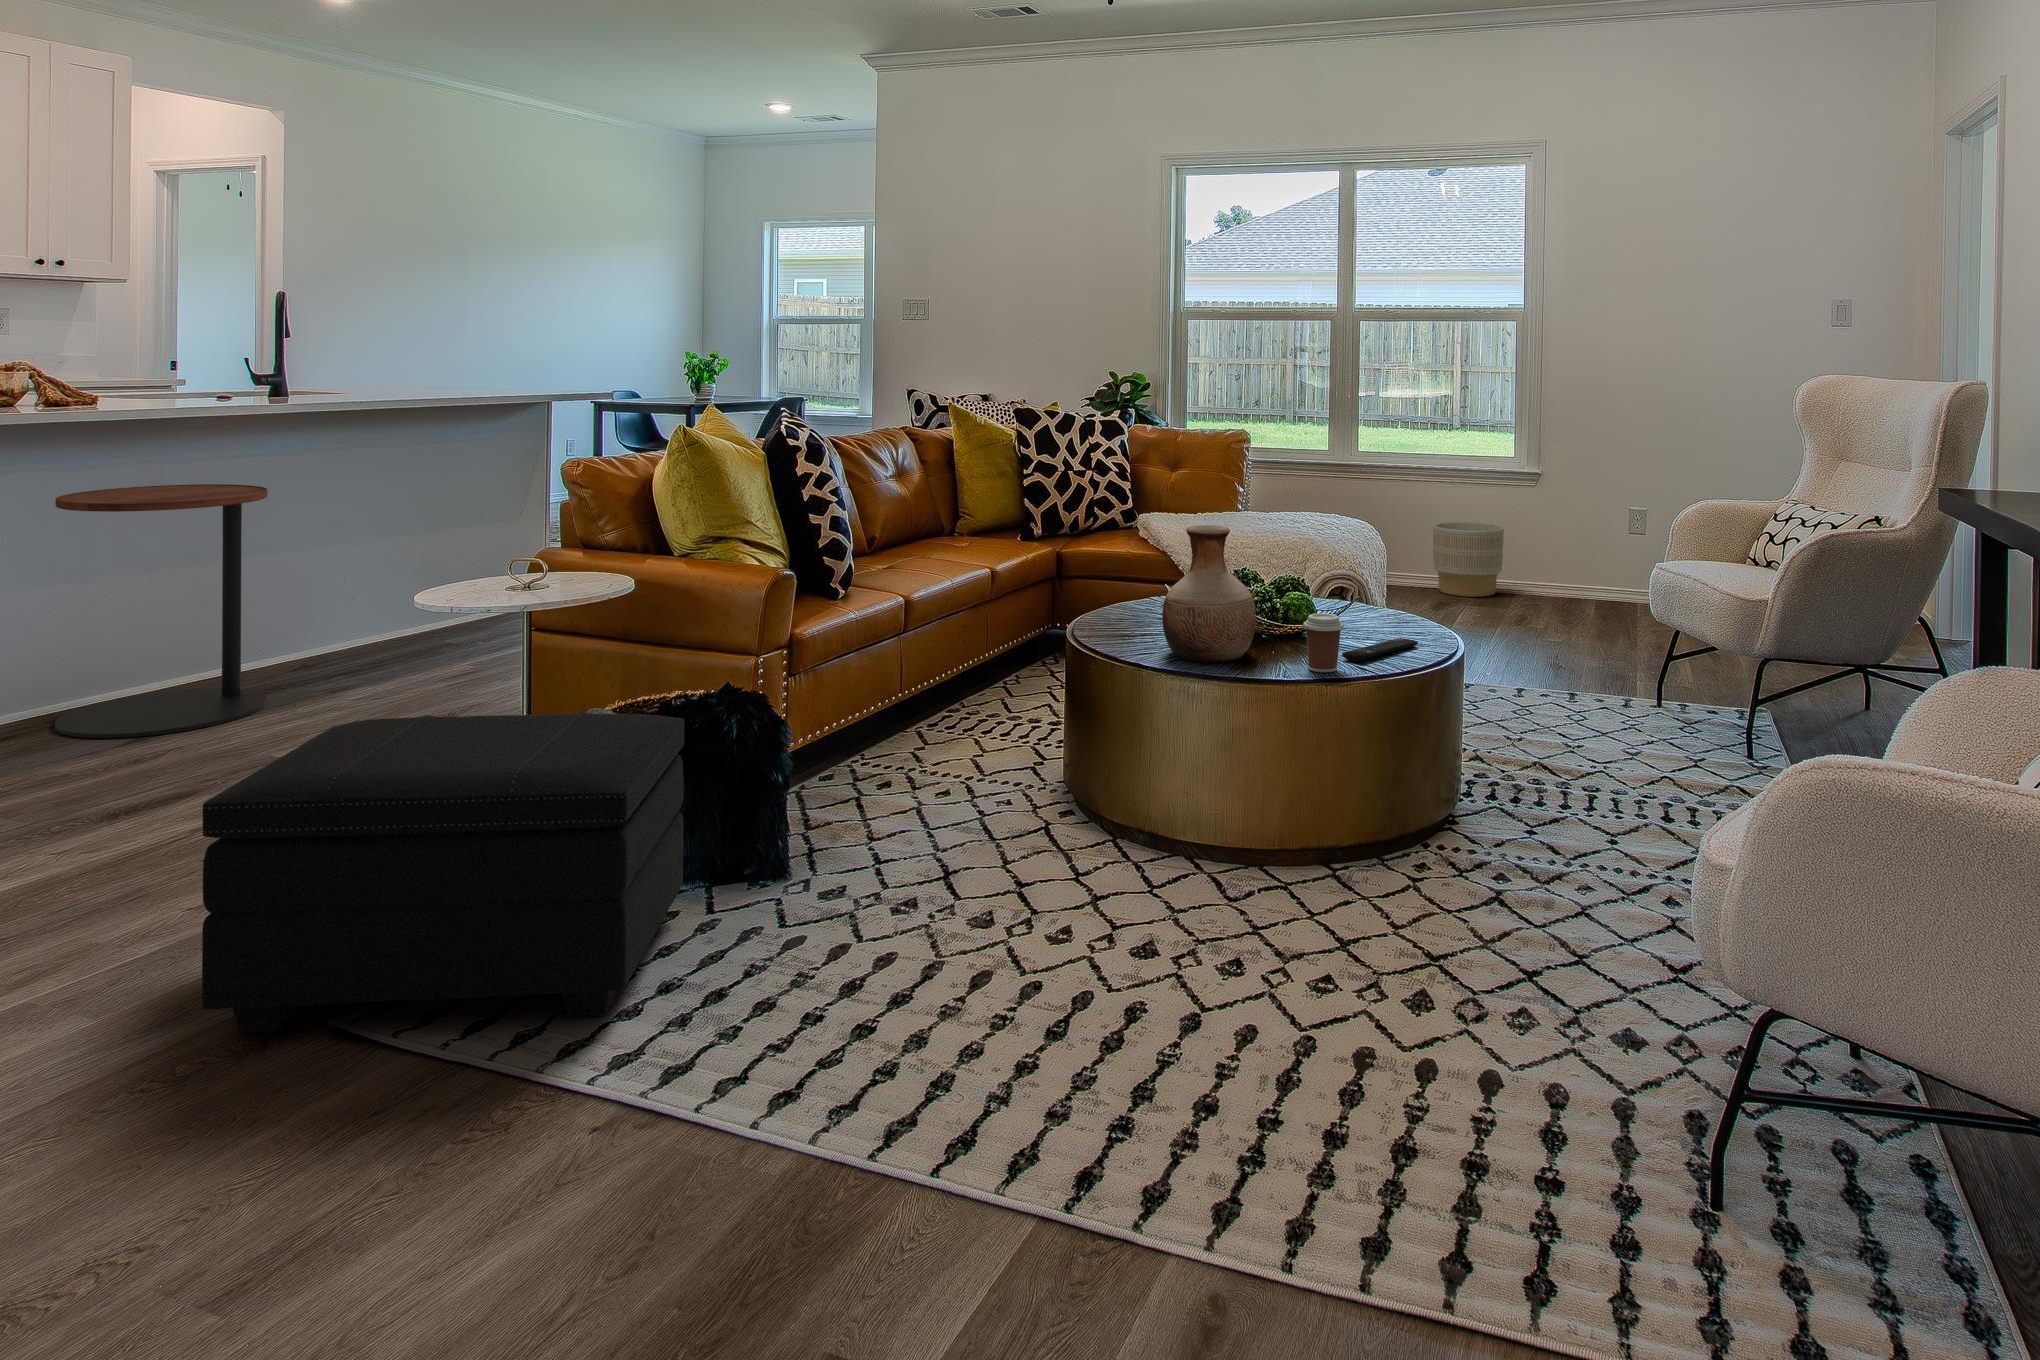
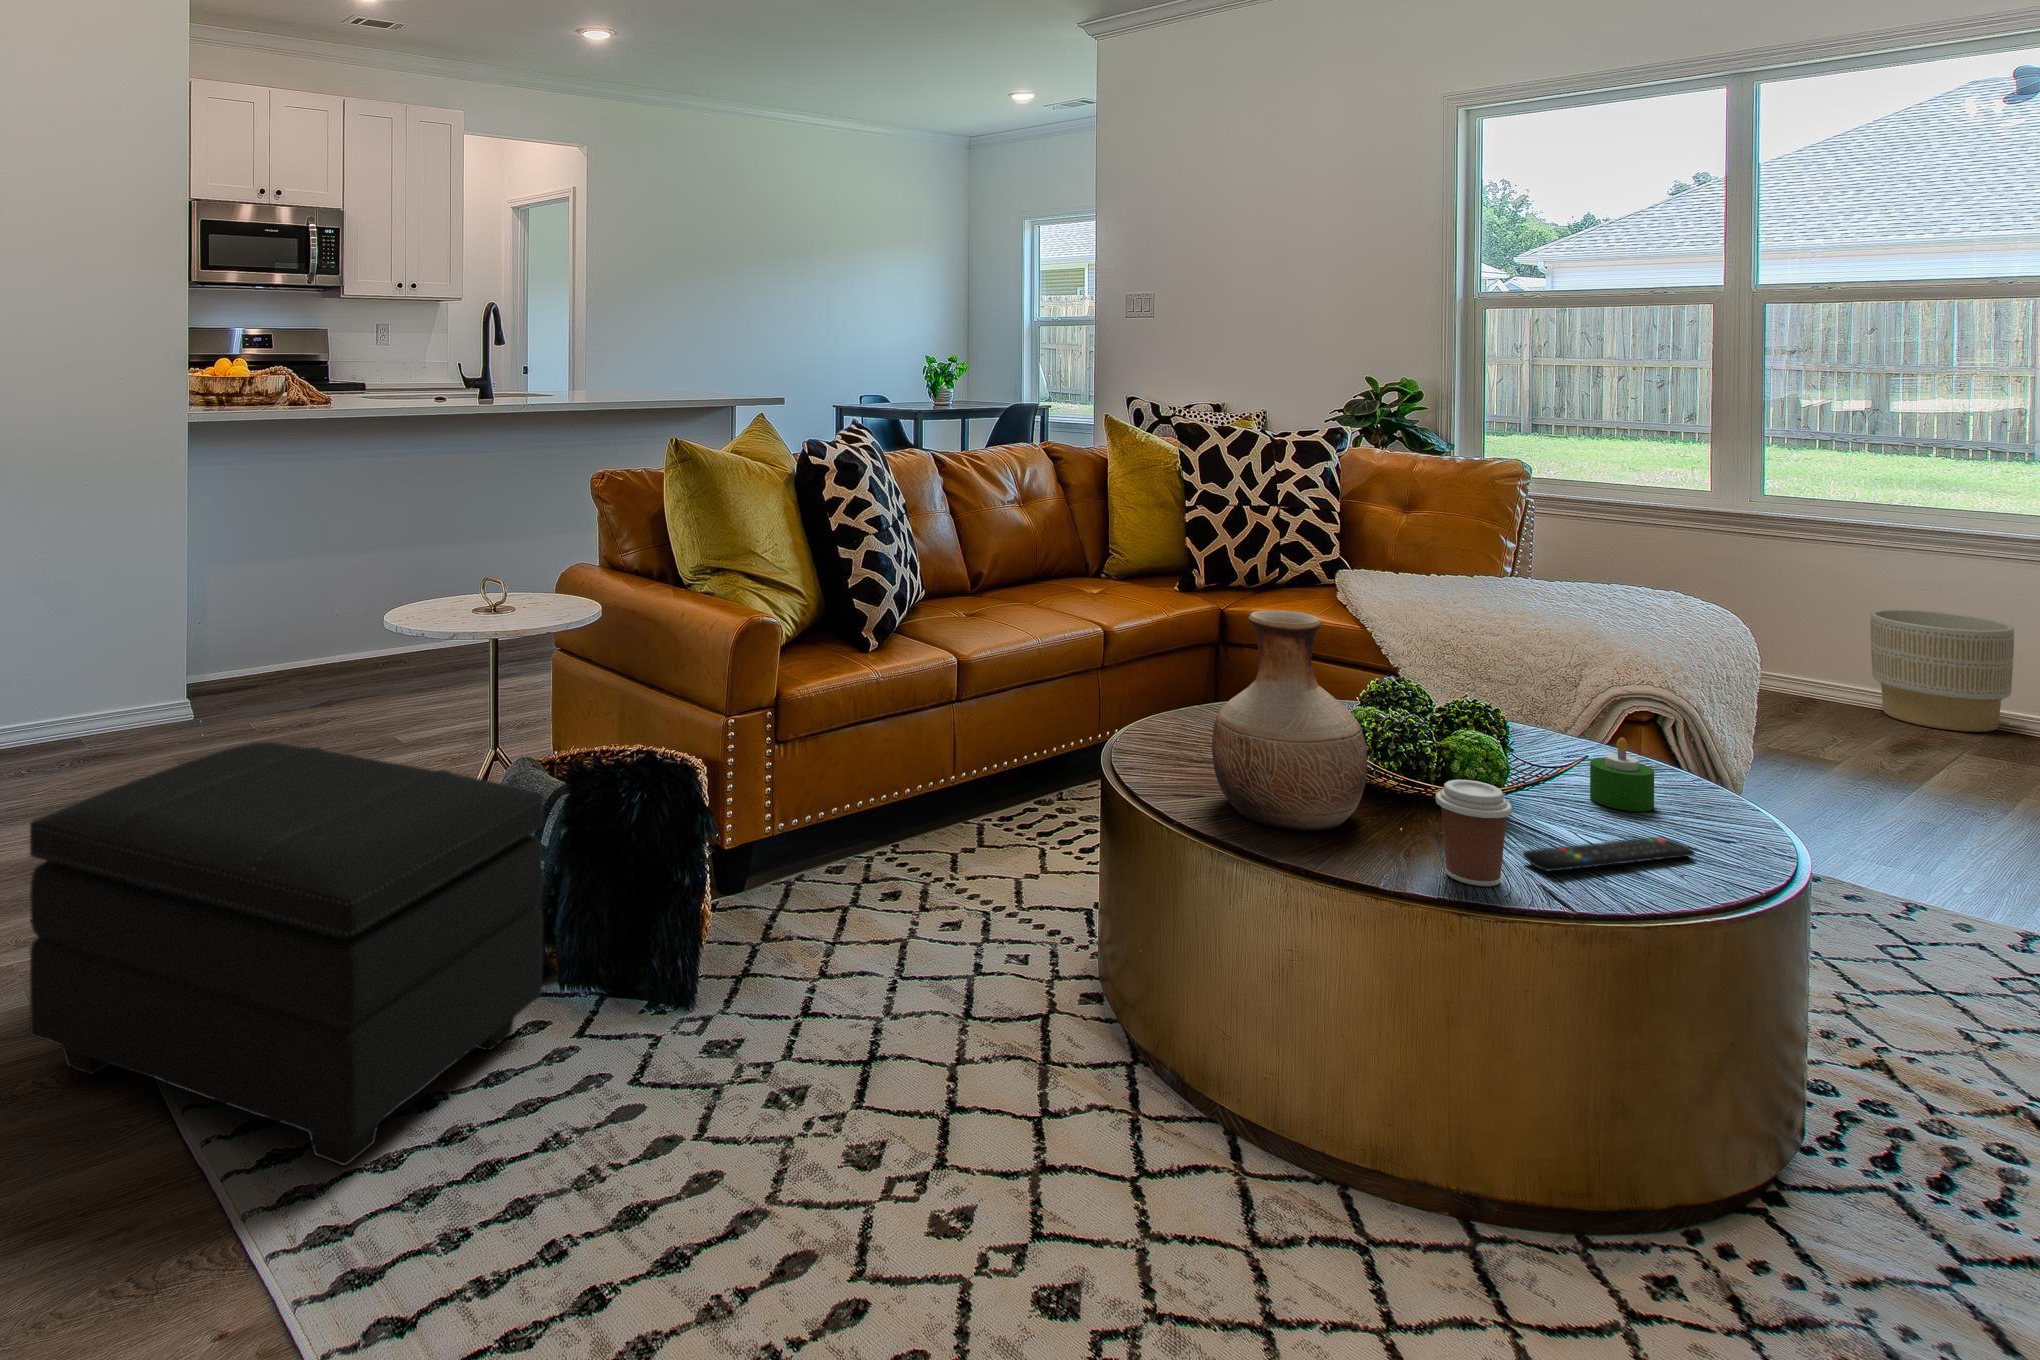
side table: present [55,484,267,738] -> none [287,480,444,701]
candle: none [1356,588,1389,630] -> present [1590,738,1654,811]

